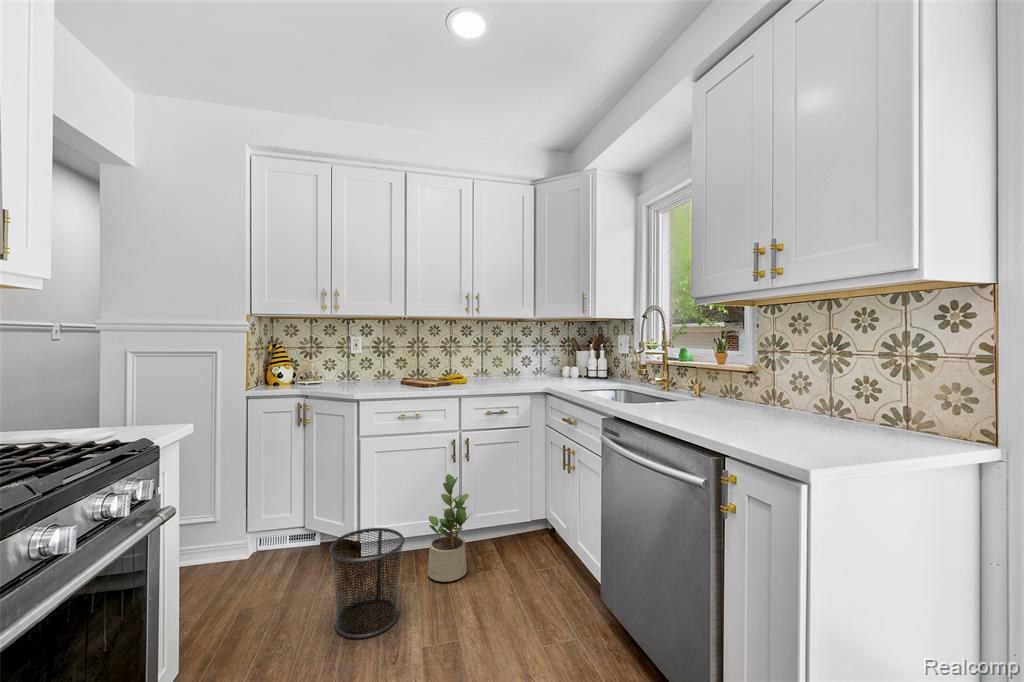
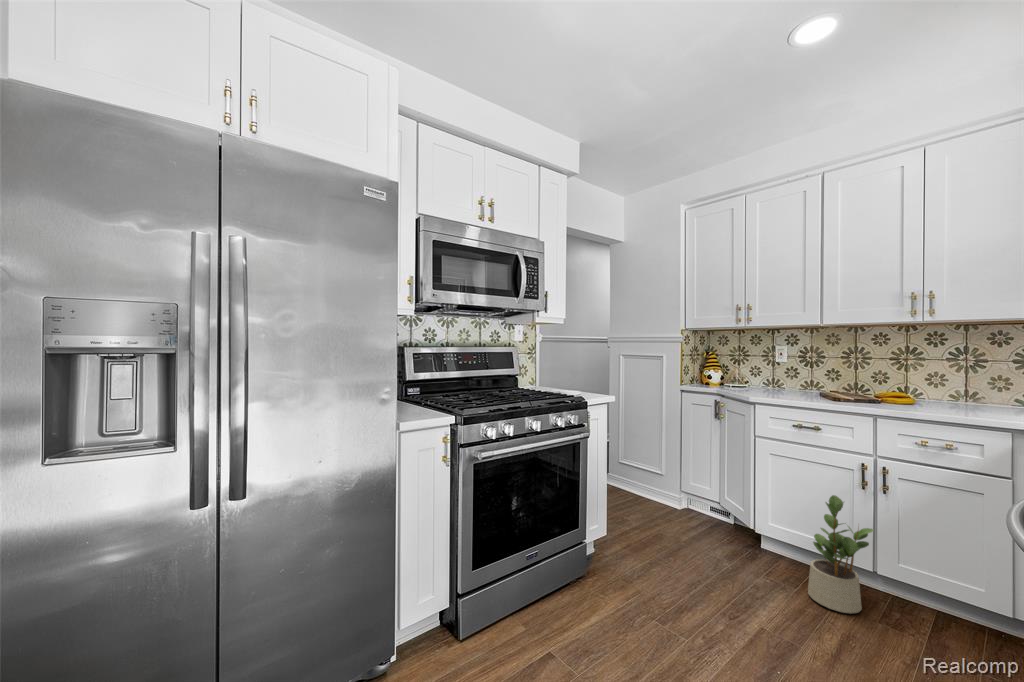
waste bin: present [329,528,405,638] -> none [693,509,762,601]

